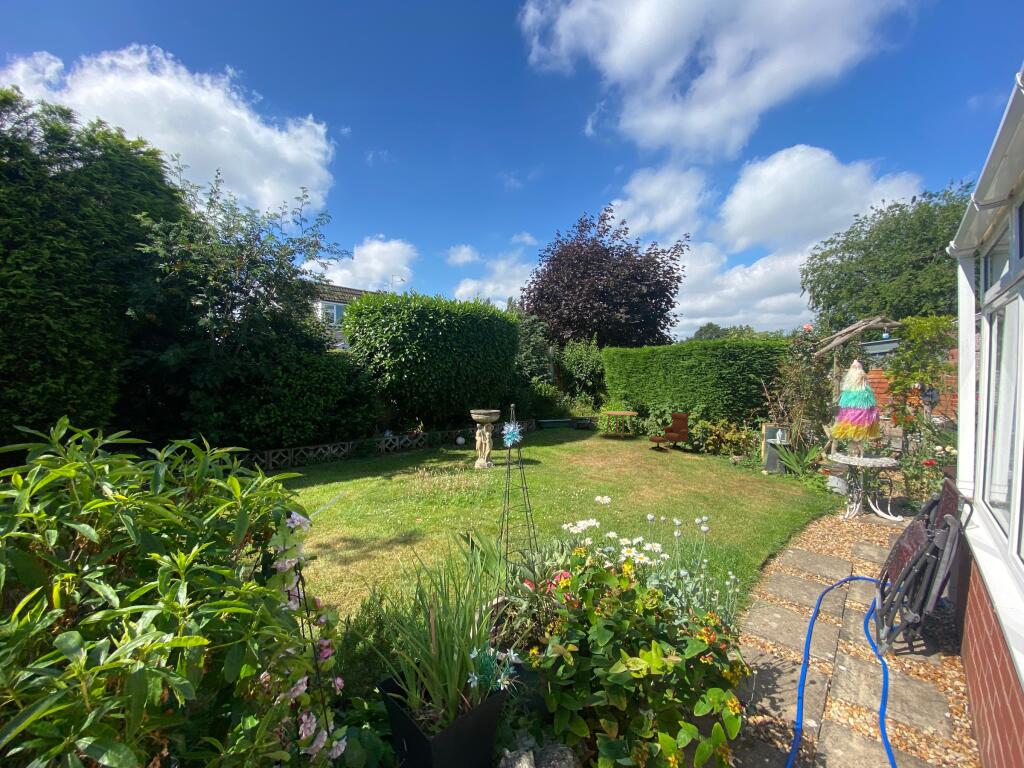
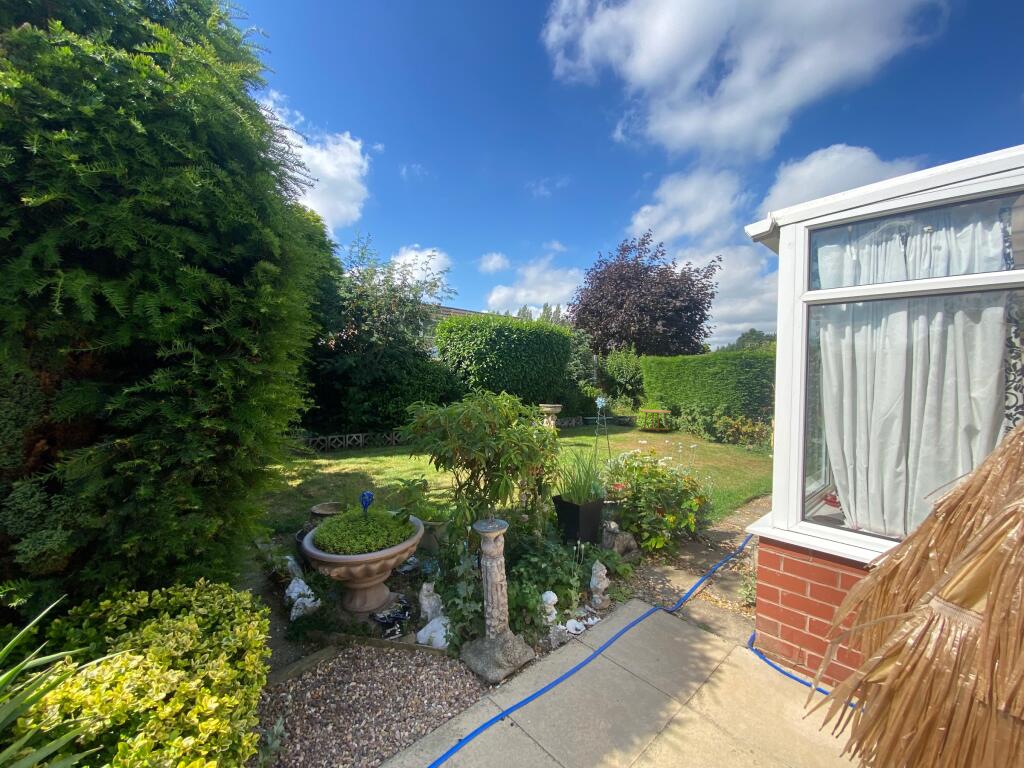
lounge chair: present [649,413,690,451] -> none [679,411,714,441]

